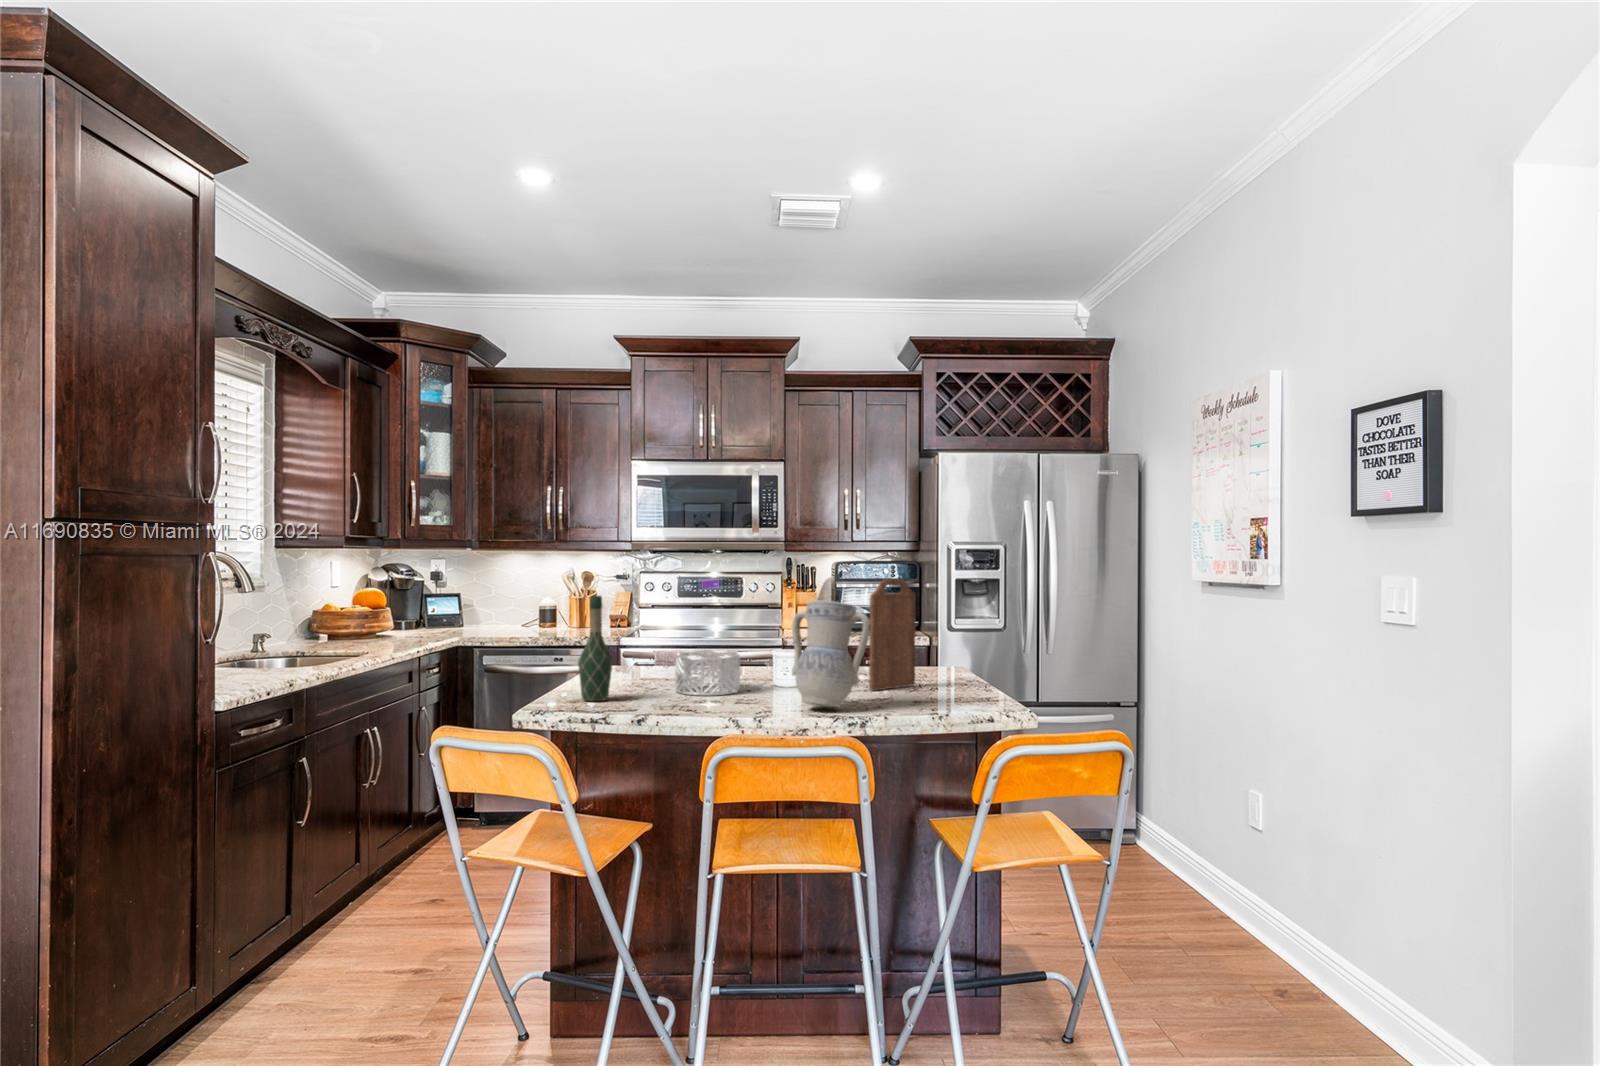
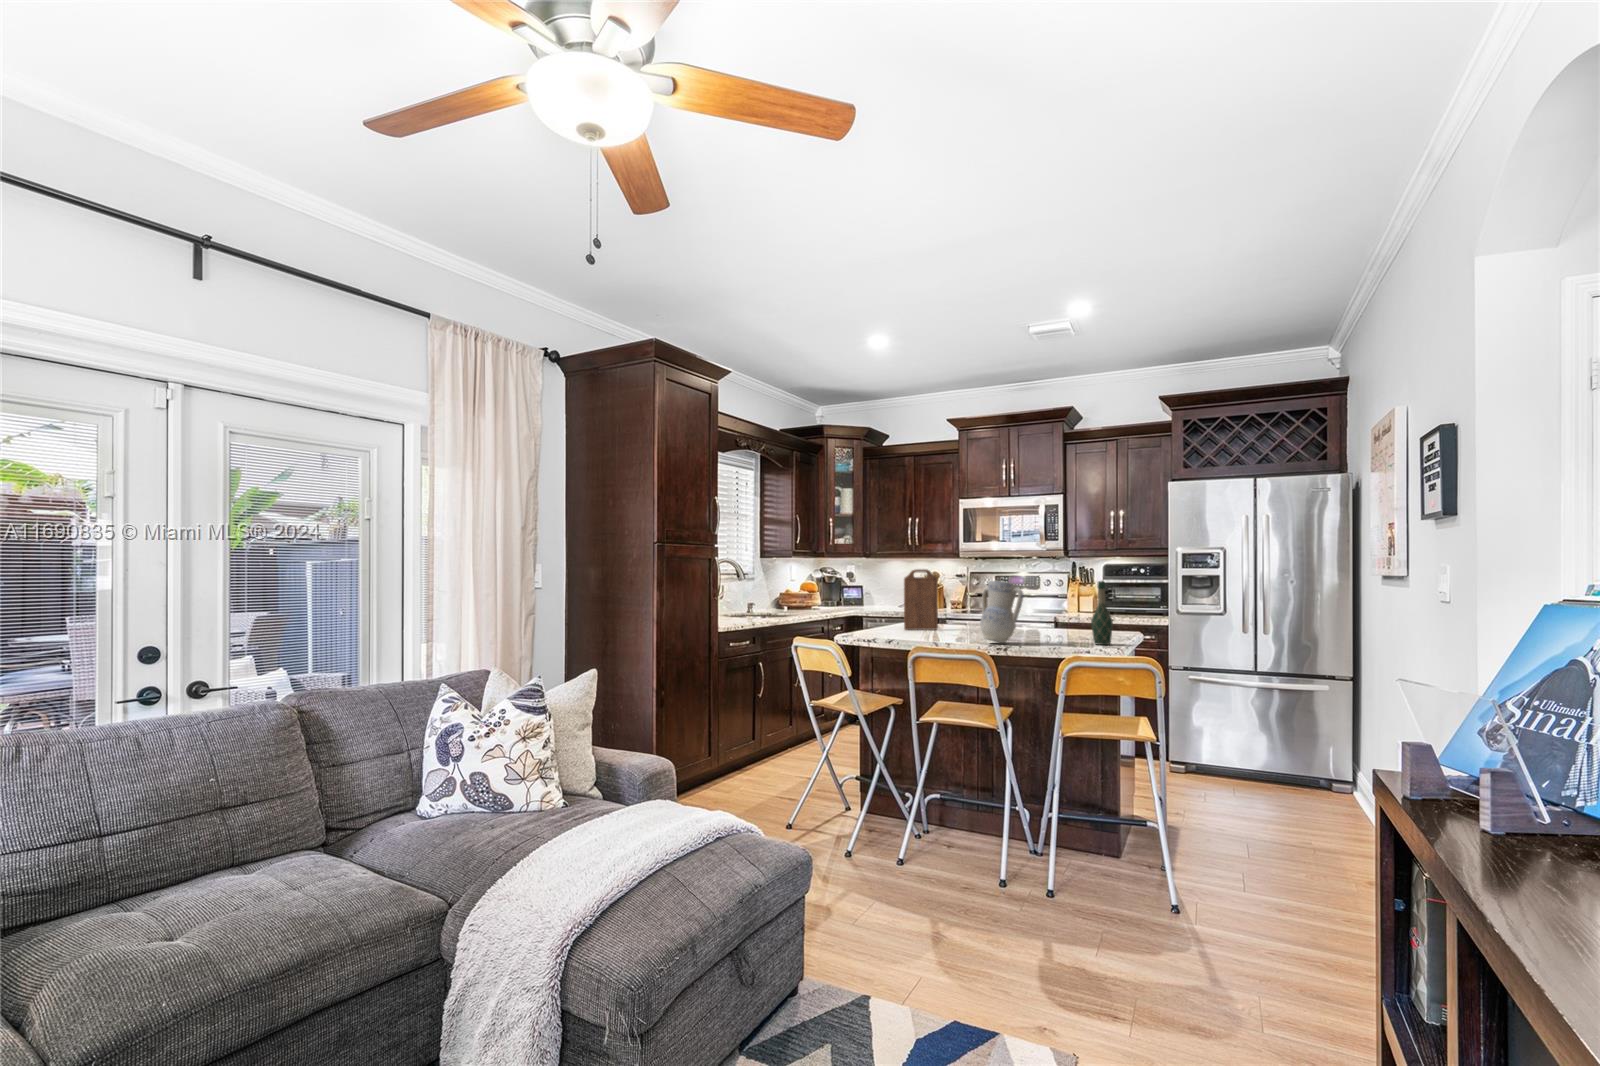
cutting board: present [869,579,915,691] -> present [904,569,938,630]
wine bottle: present [578,596,612,701] -> present [1091,581,1113,645]
decorative bowl: present [675,650,740,696] -> none [930,612,968,637]

